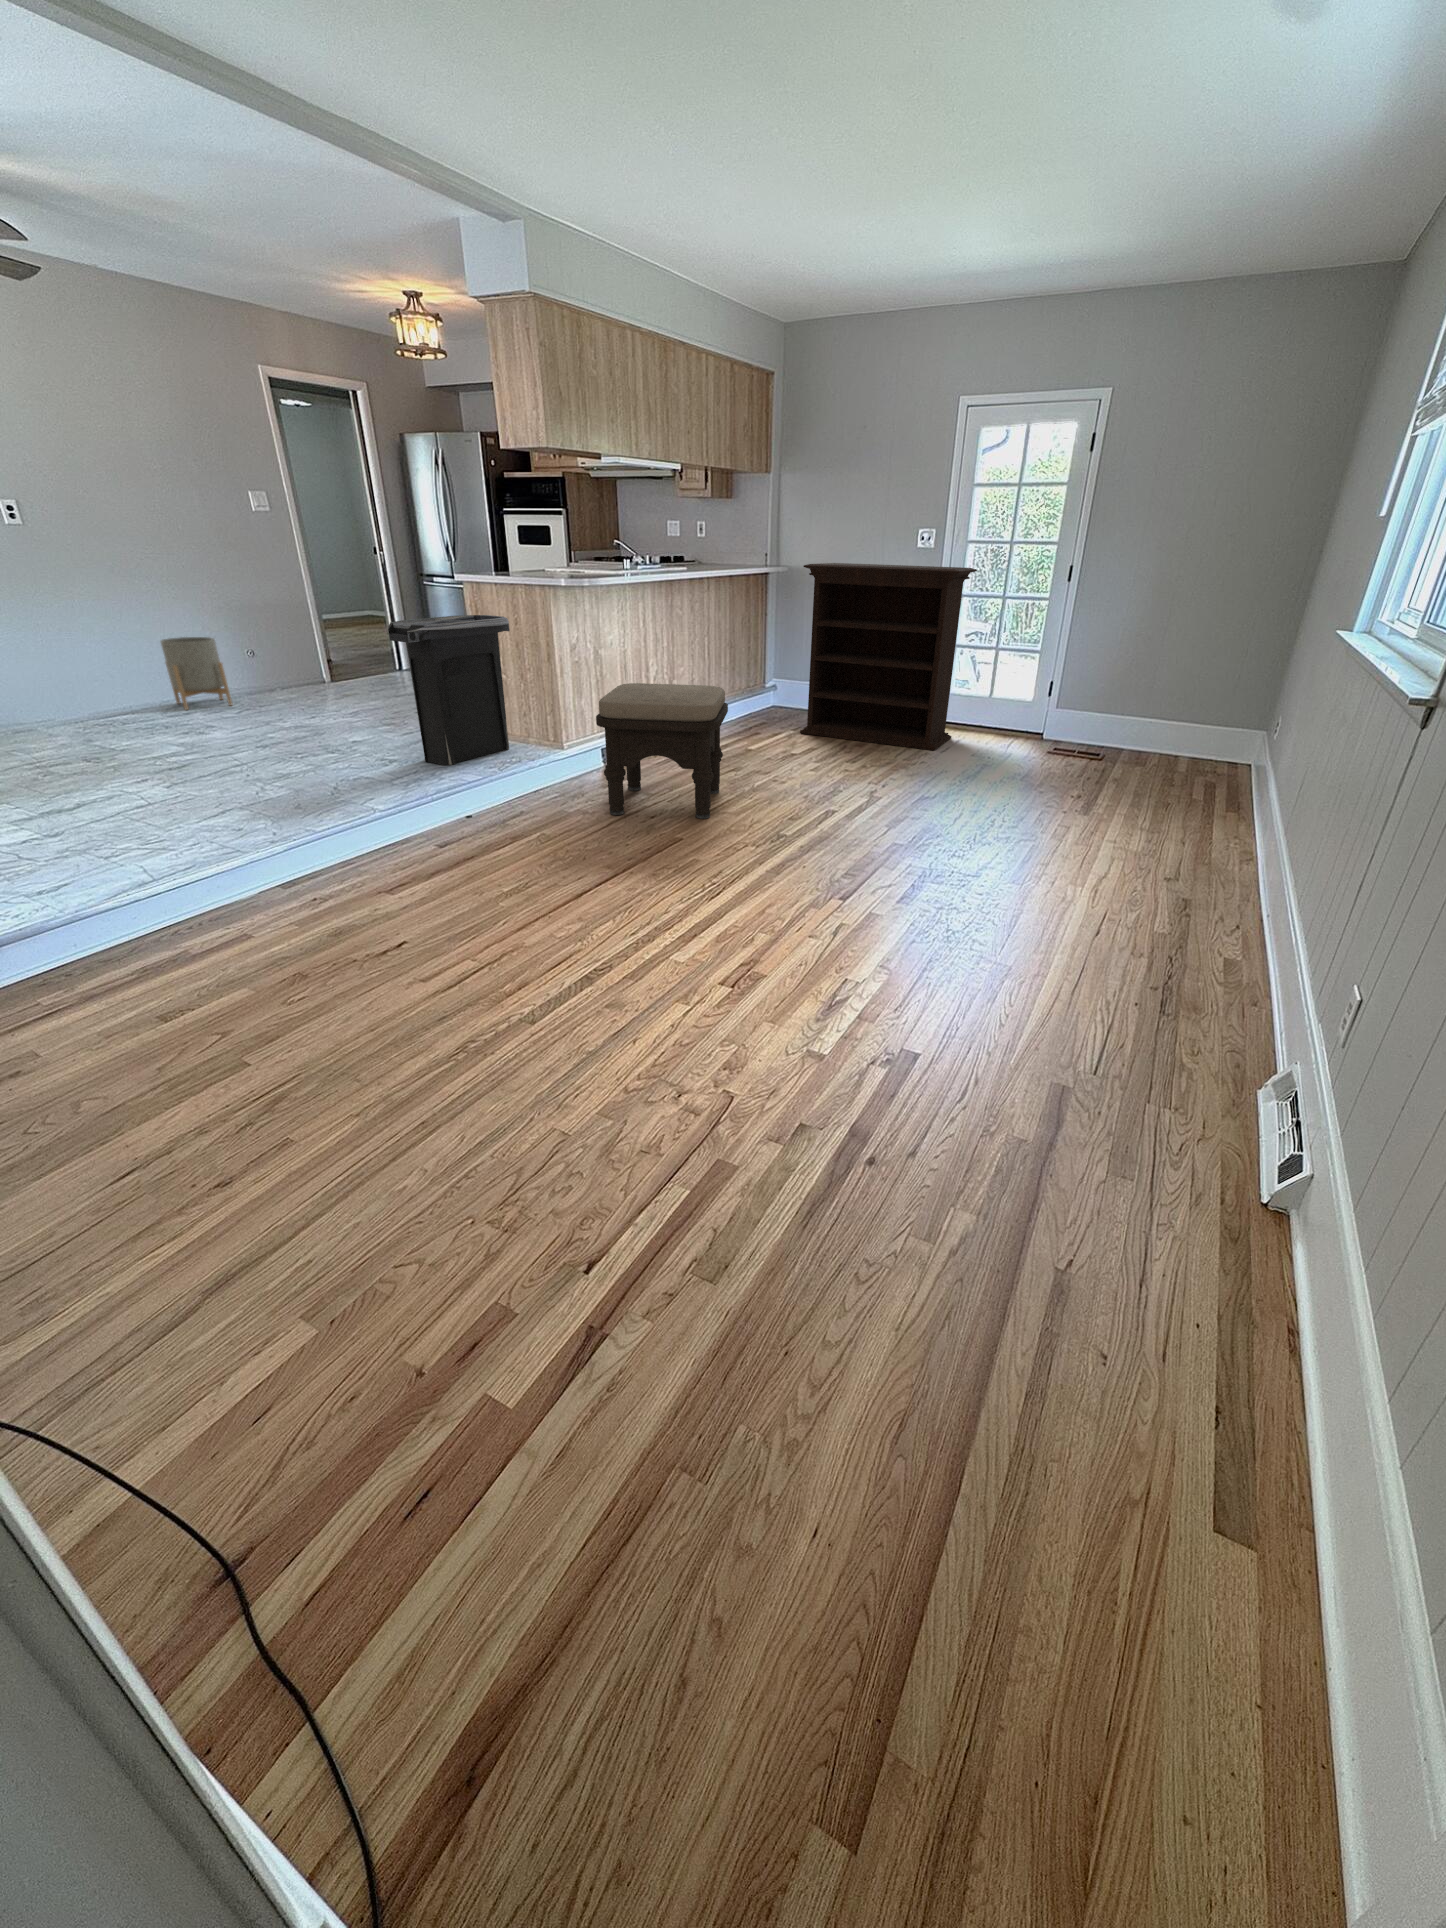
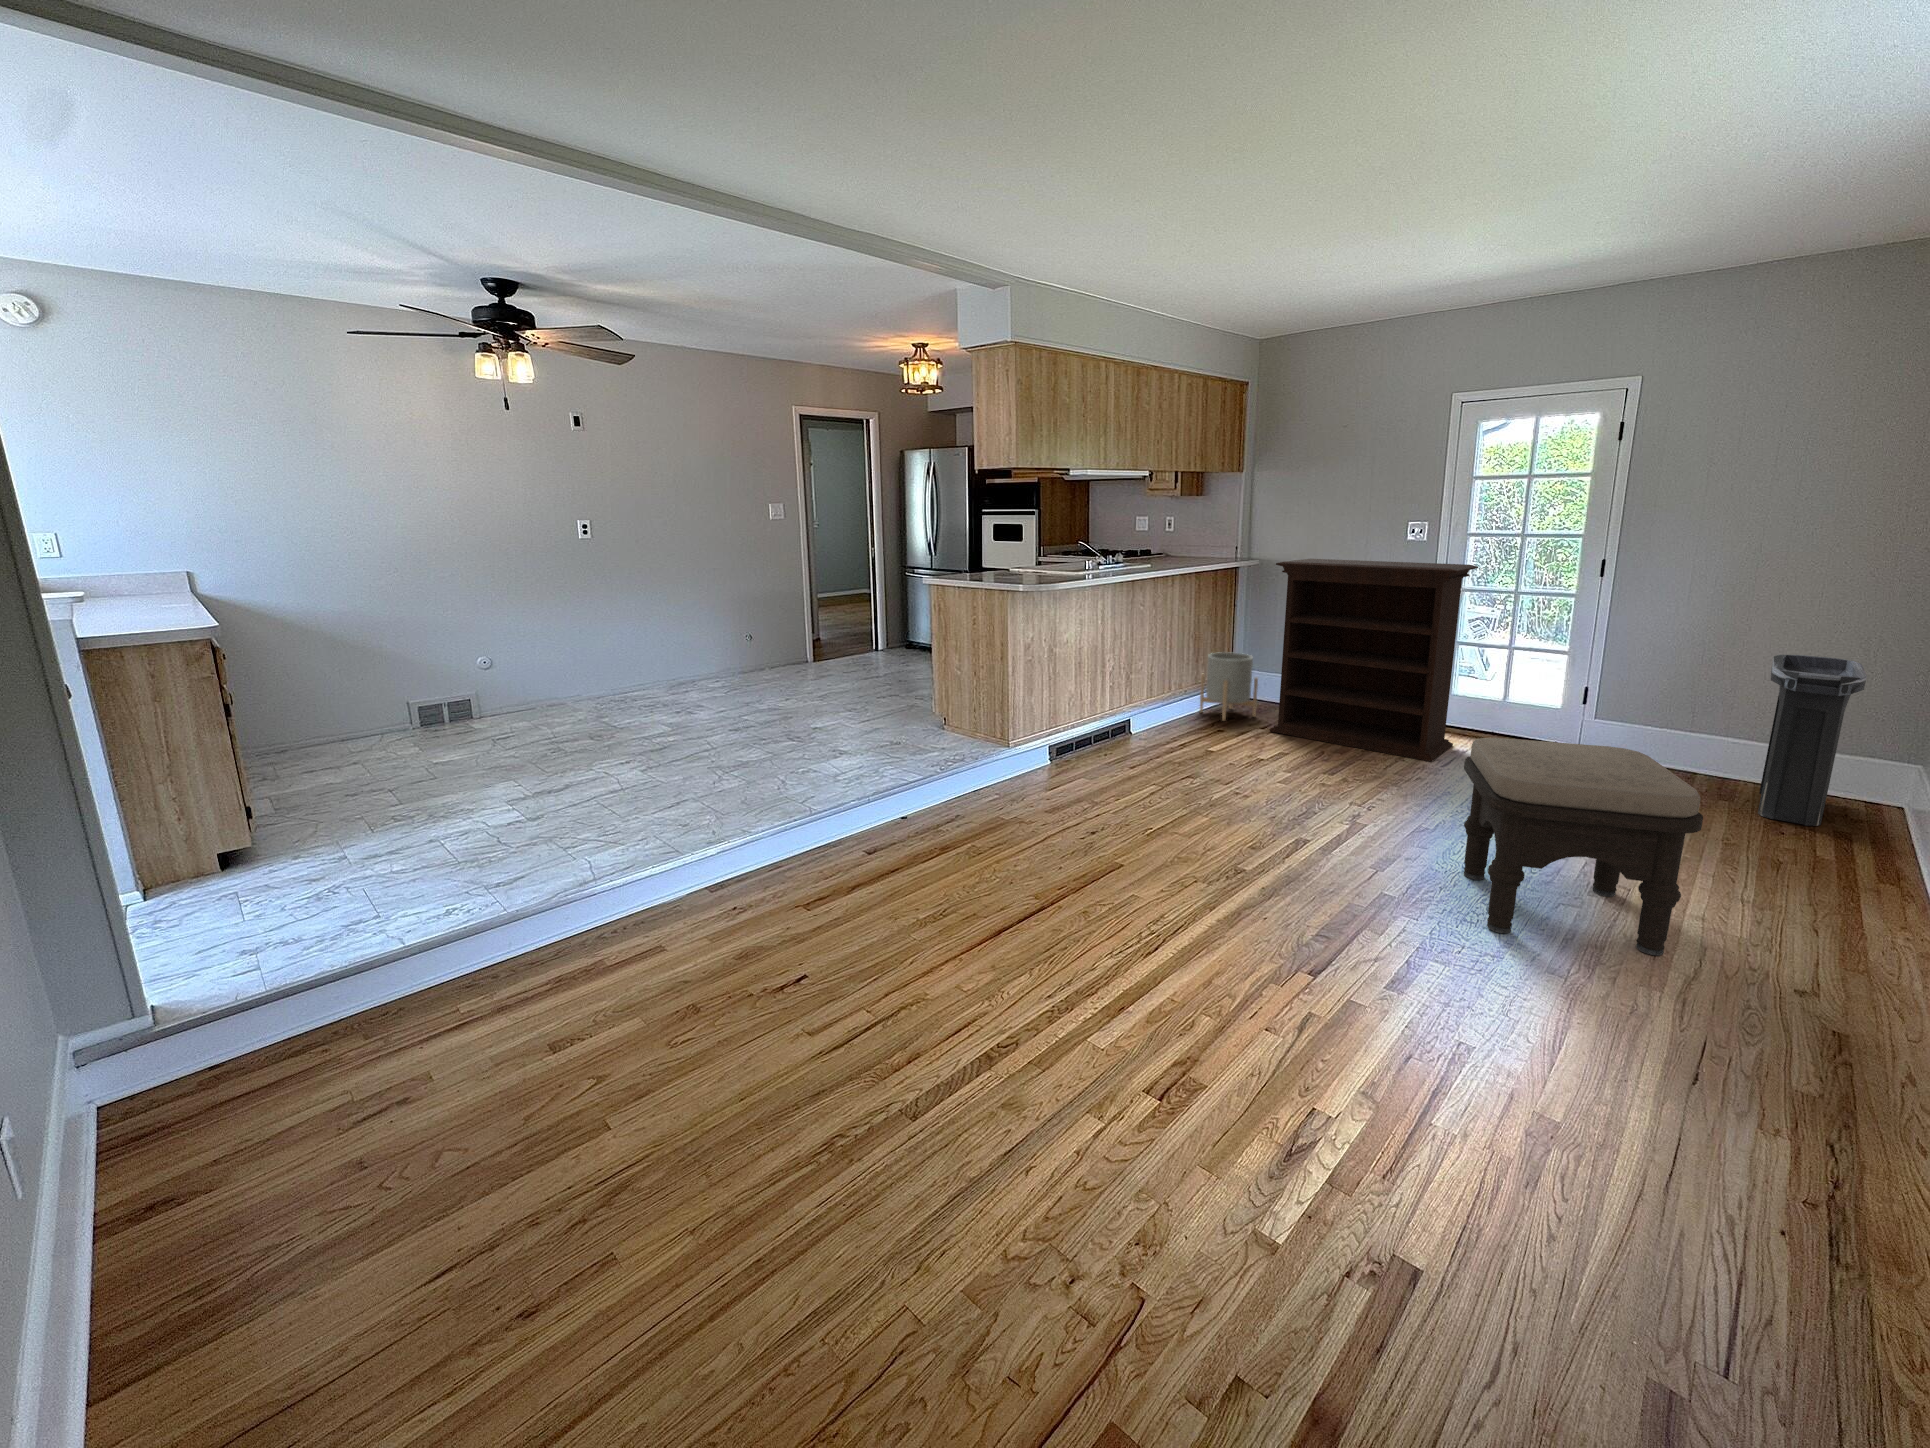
trash can: present [388,615,510,765] -> present [1758,655,1867,826]
planter: present [161,637,232,710] -> present [1200,652,1258,721]
ottoman: present [596,683,728,819] -> present [1464,738,1703,956]

